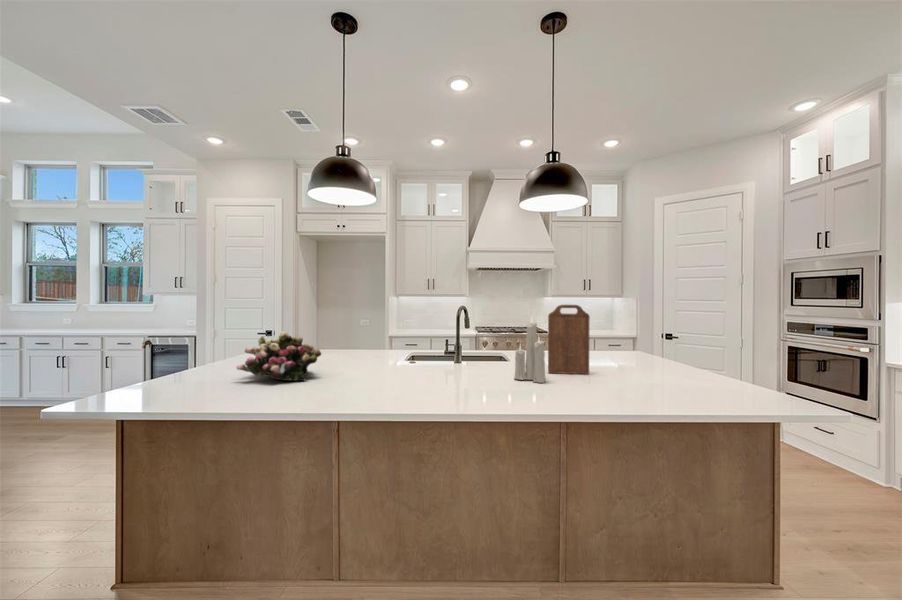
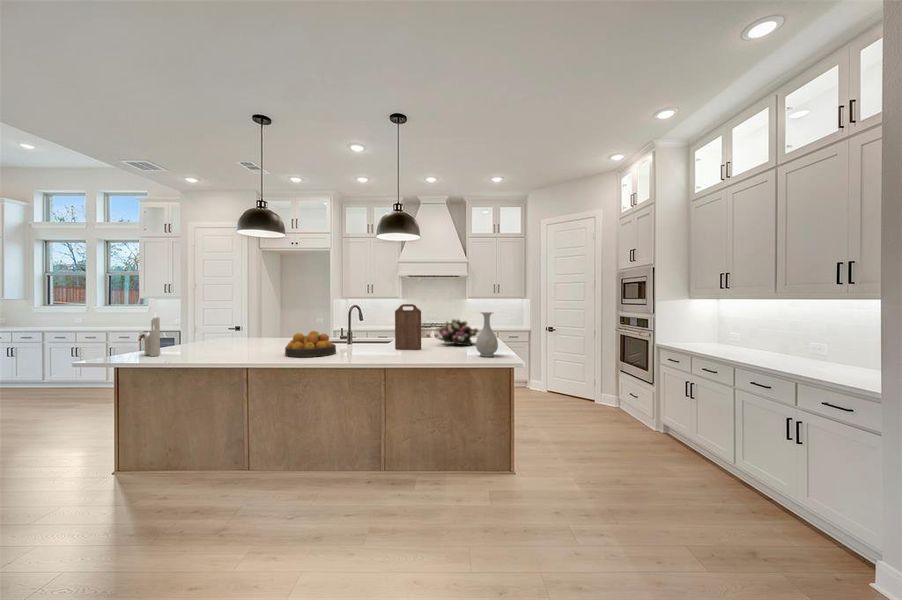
vase: none [703,318,745,390] -> present [476,312,498,357]
candle: present [514,319,546,383] -> present [144,315,160,356]
flower arrangement: present [237,332,321,381] -> present [437,319,478,346]
fruit bowl: none [395,345,470,389] -> present [285,331,336,357]

